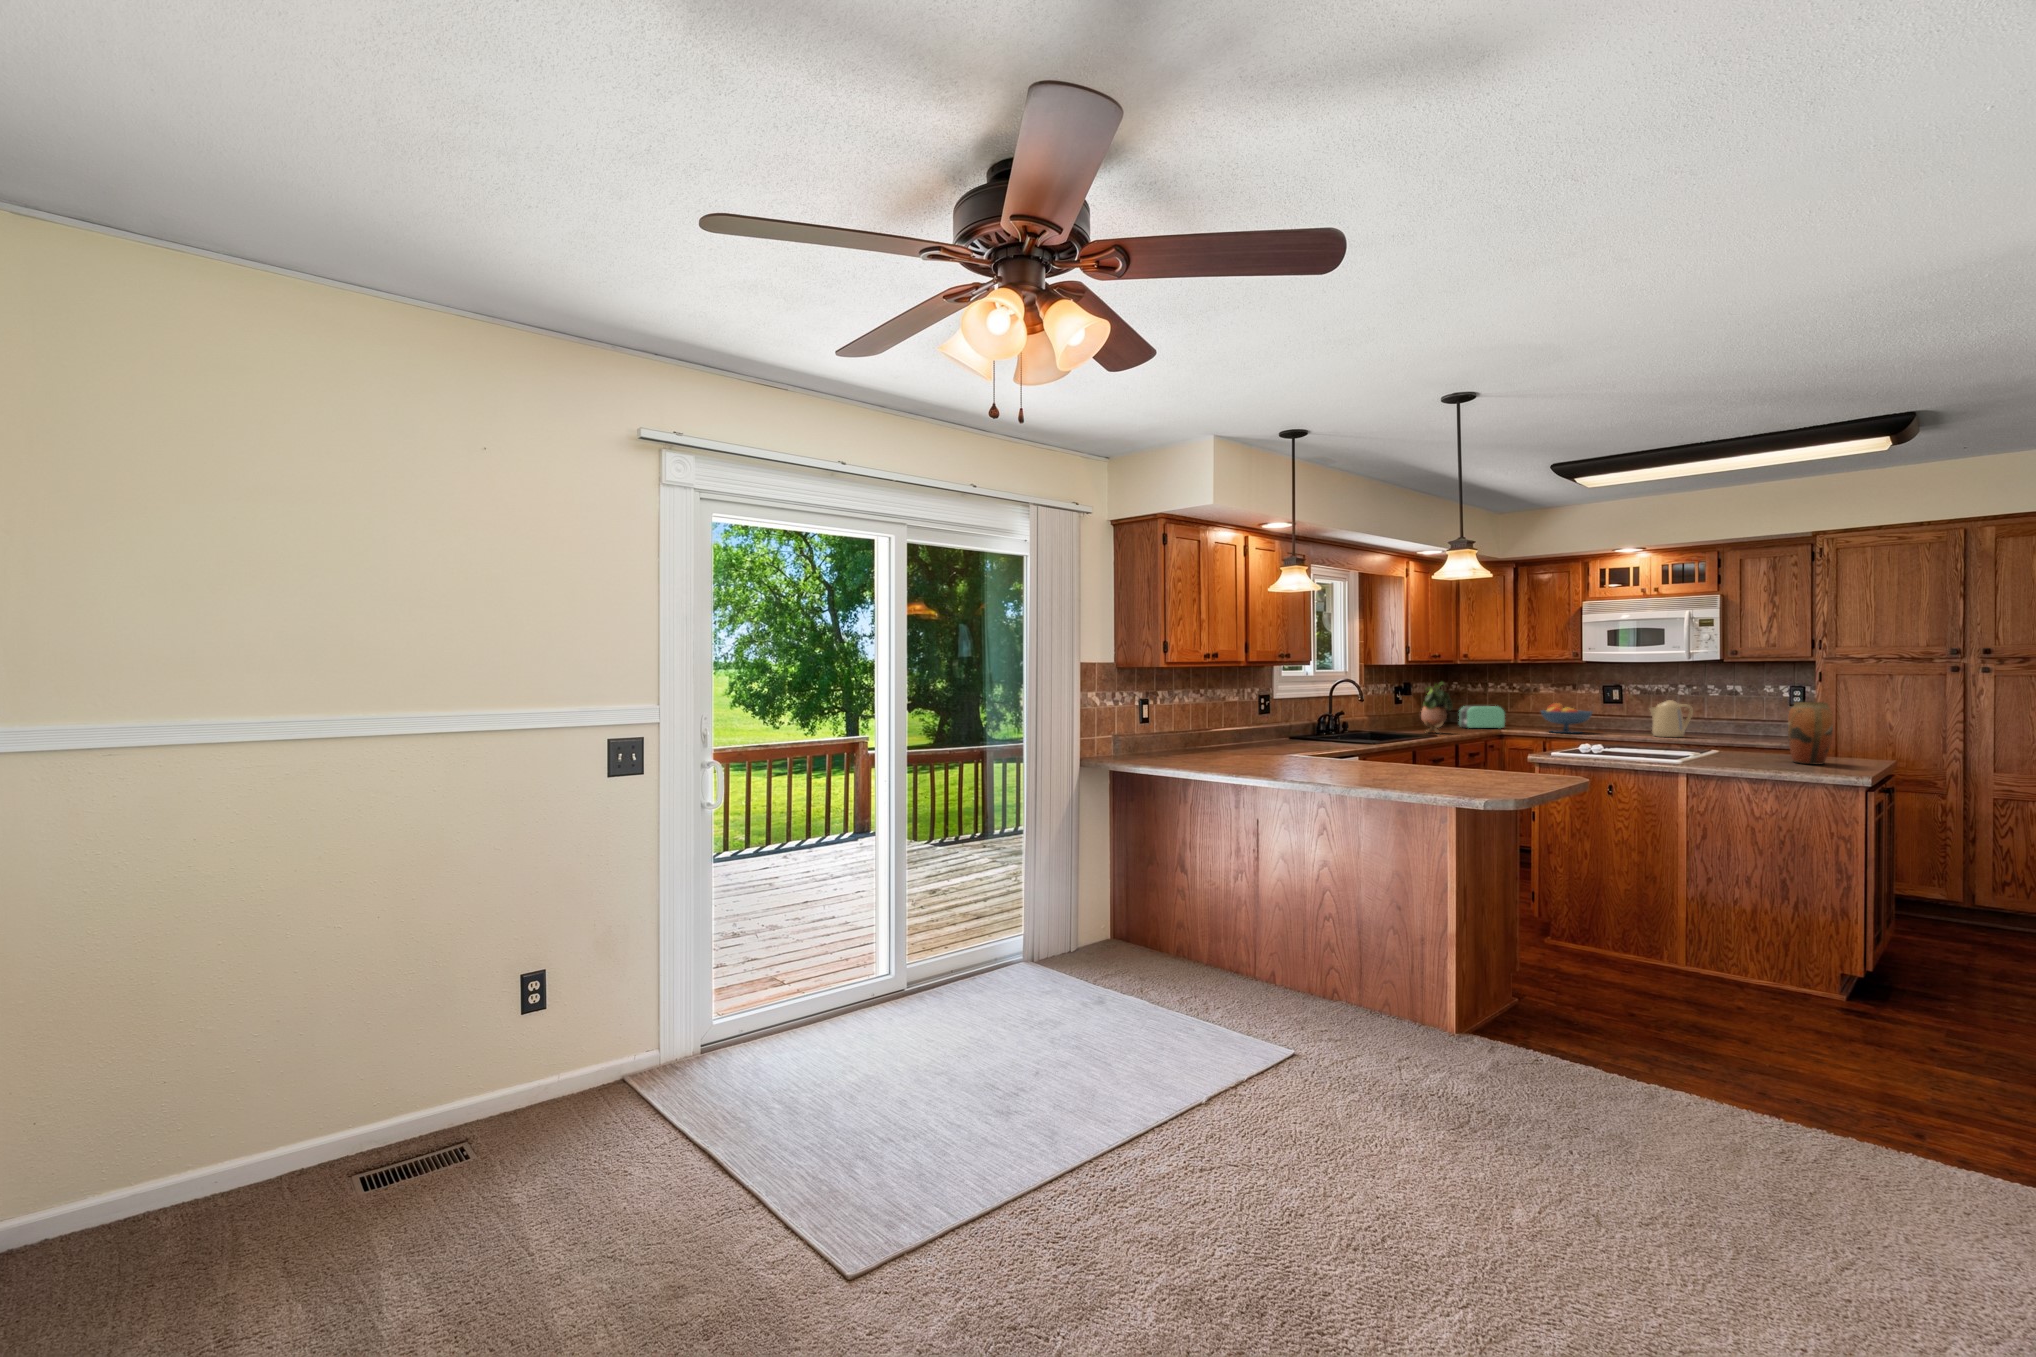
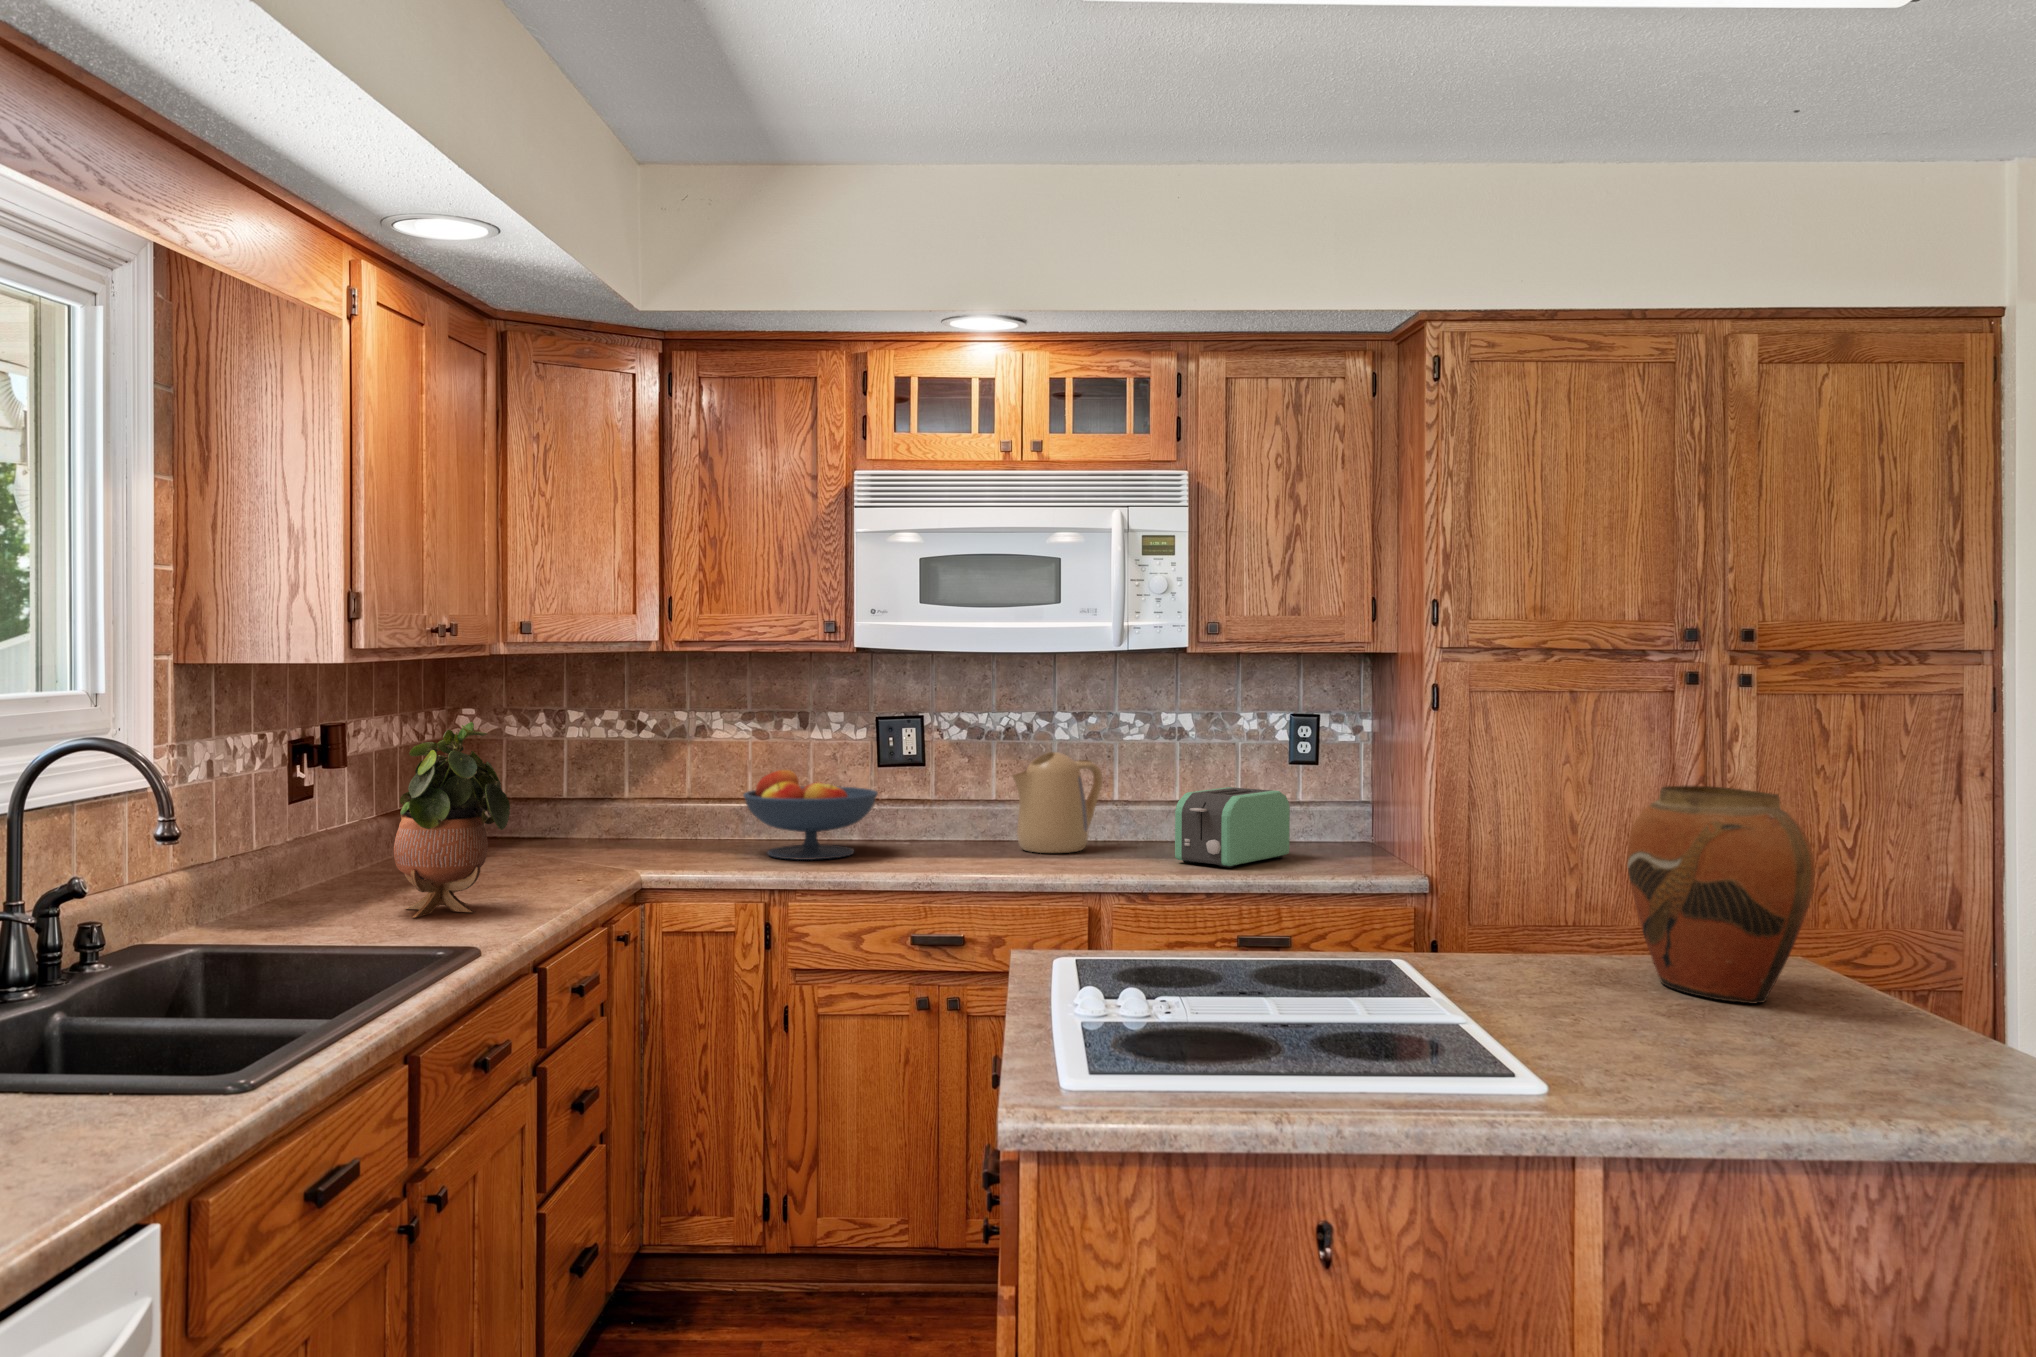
toaster: present [1459,706,1505,729] -> present [1175,787,1290,868]

